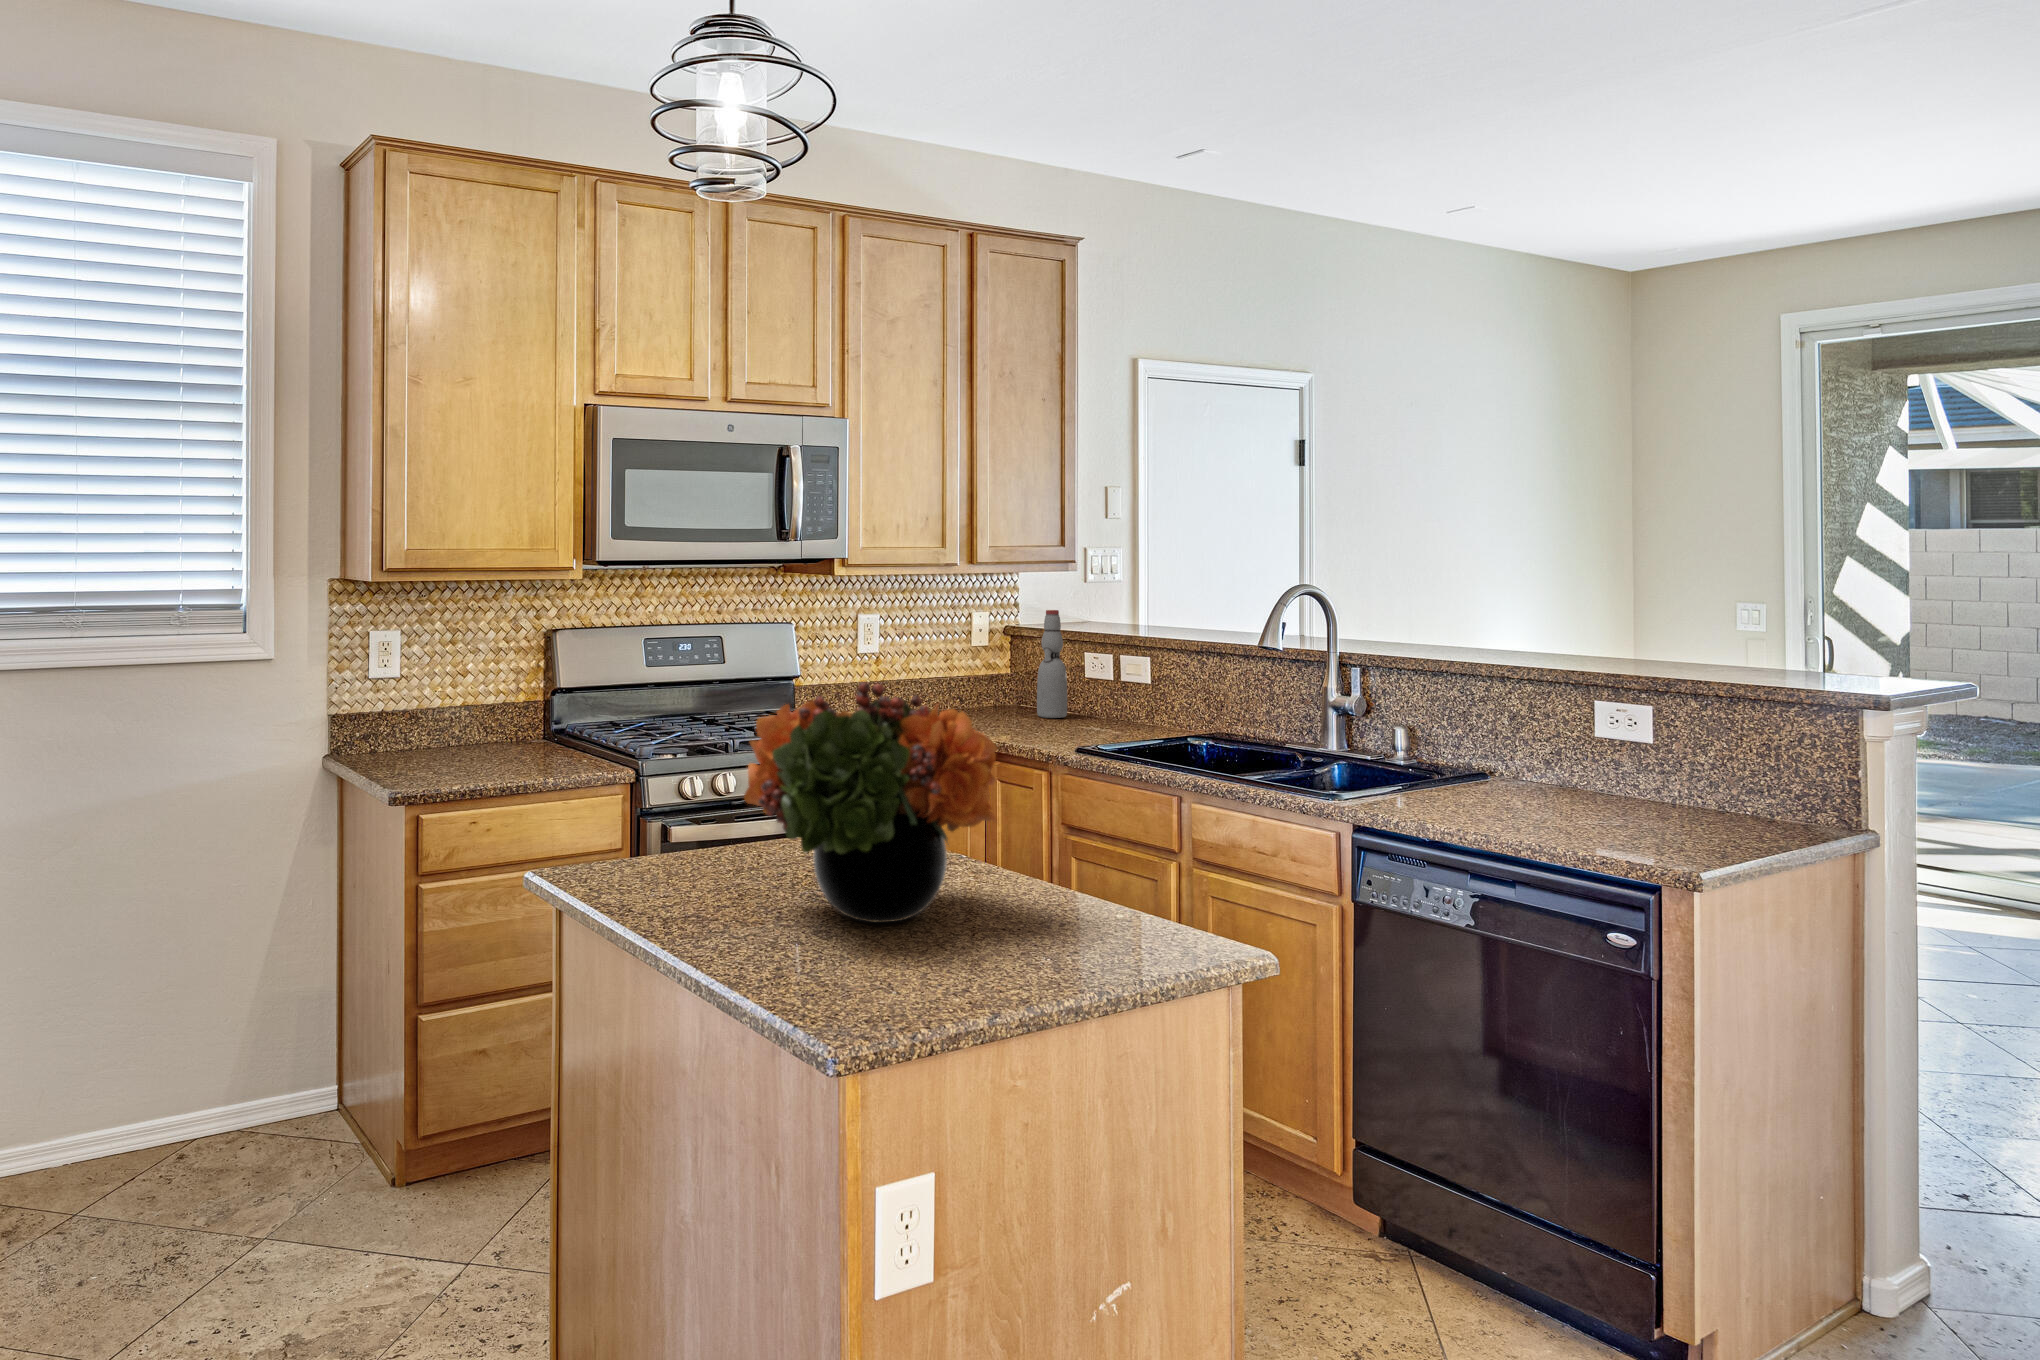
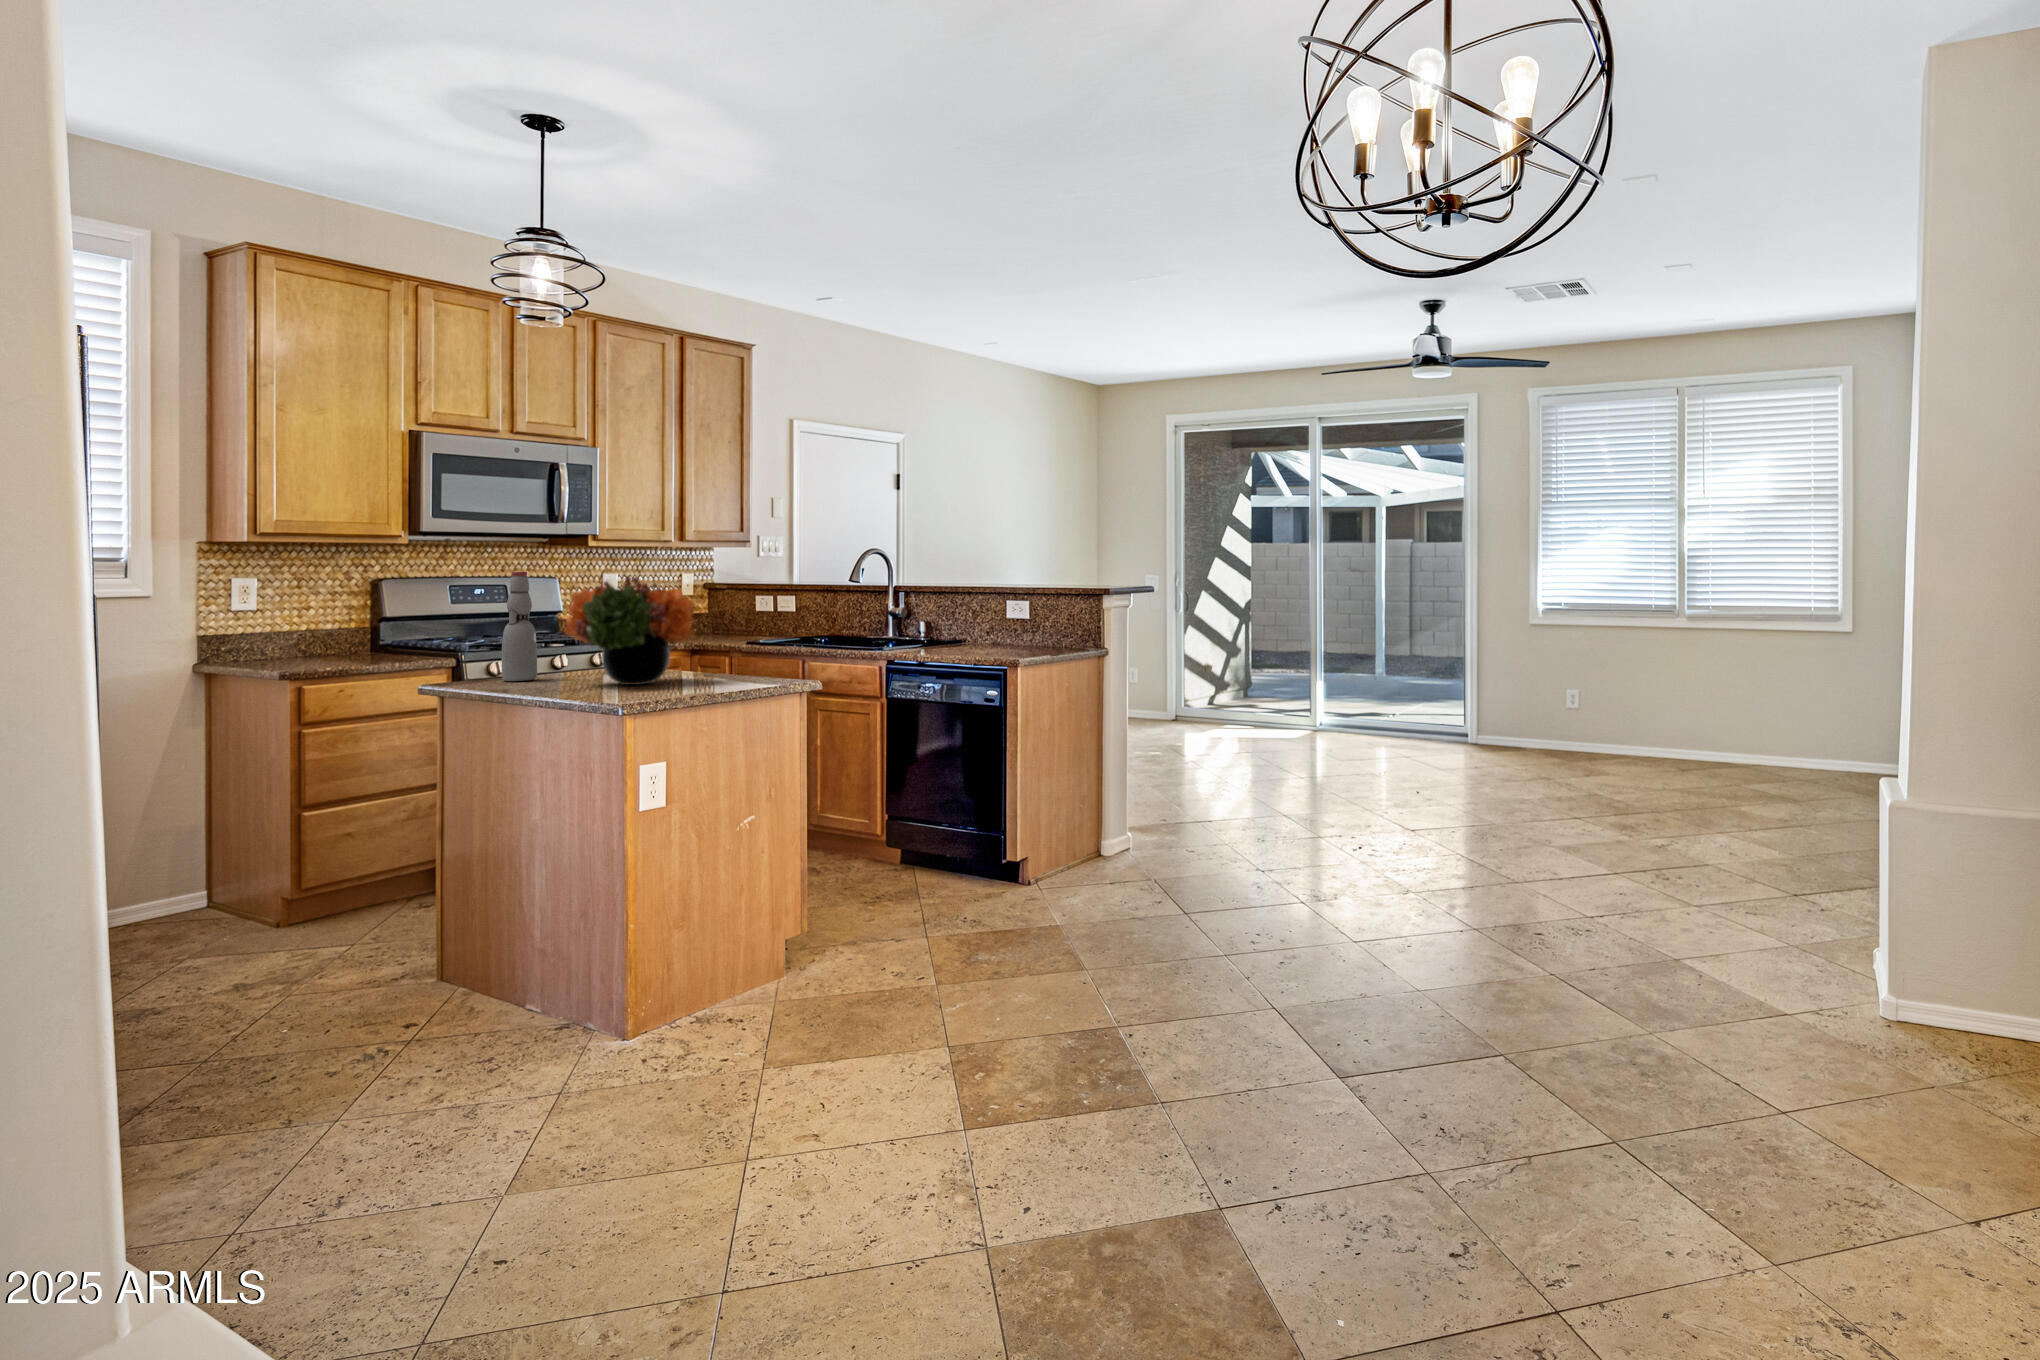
bottle: present [1037,610,1067,718] -> present [502,571,537,681]

